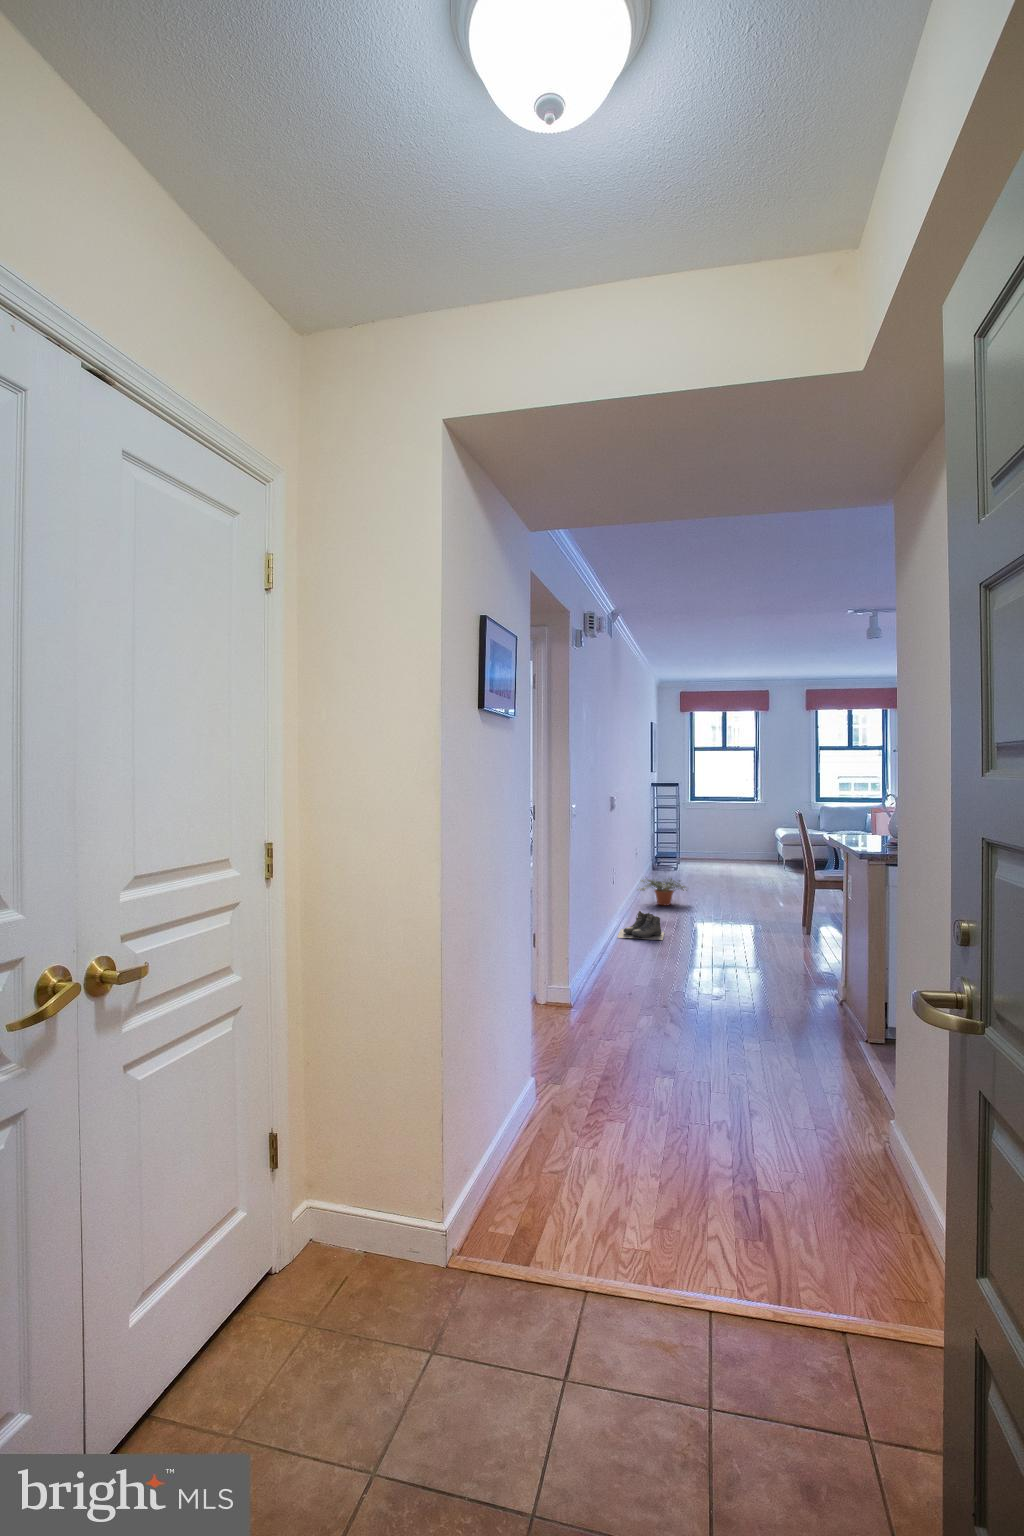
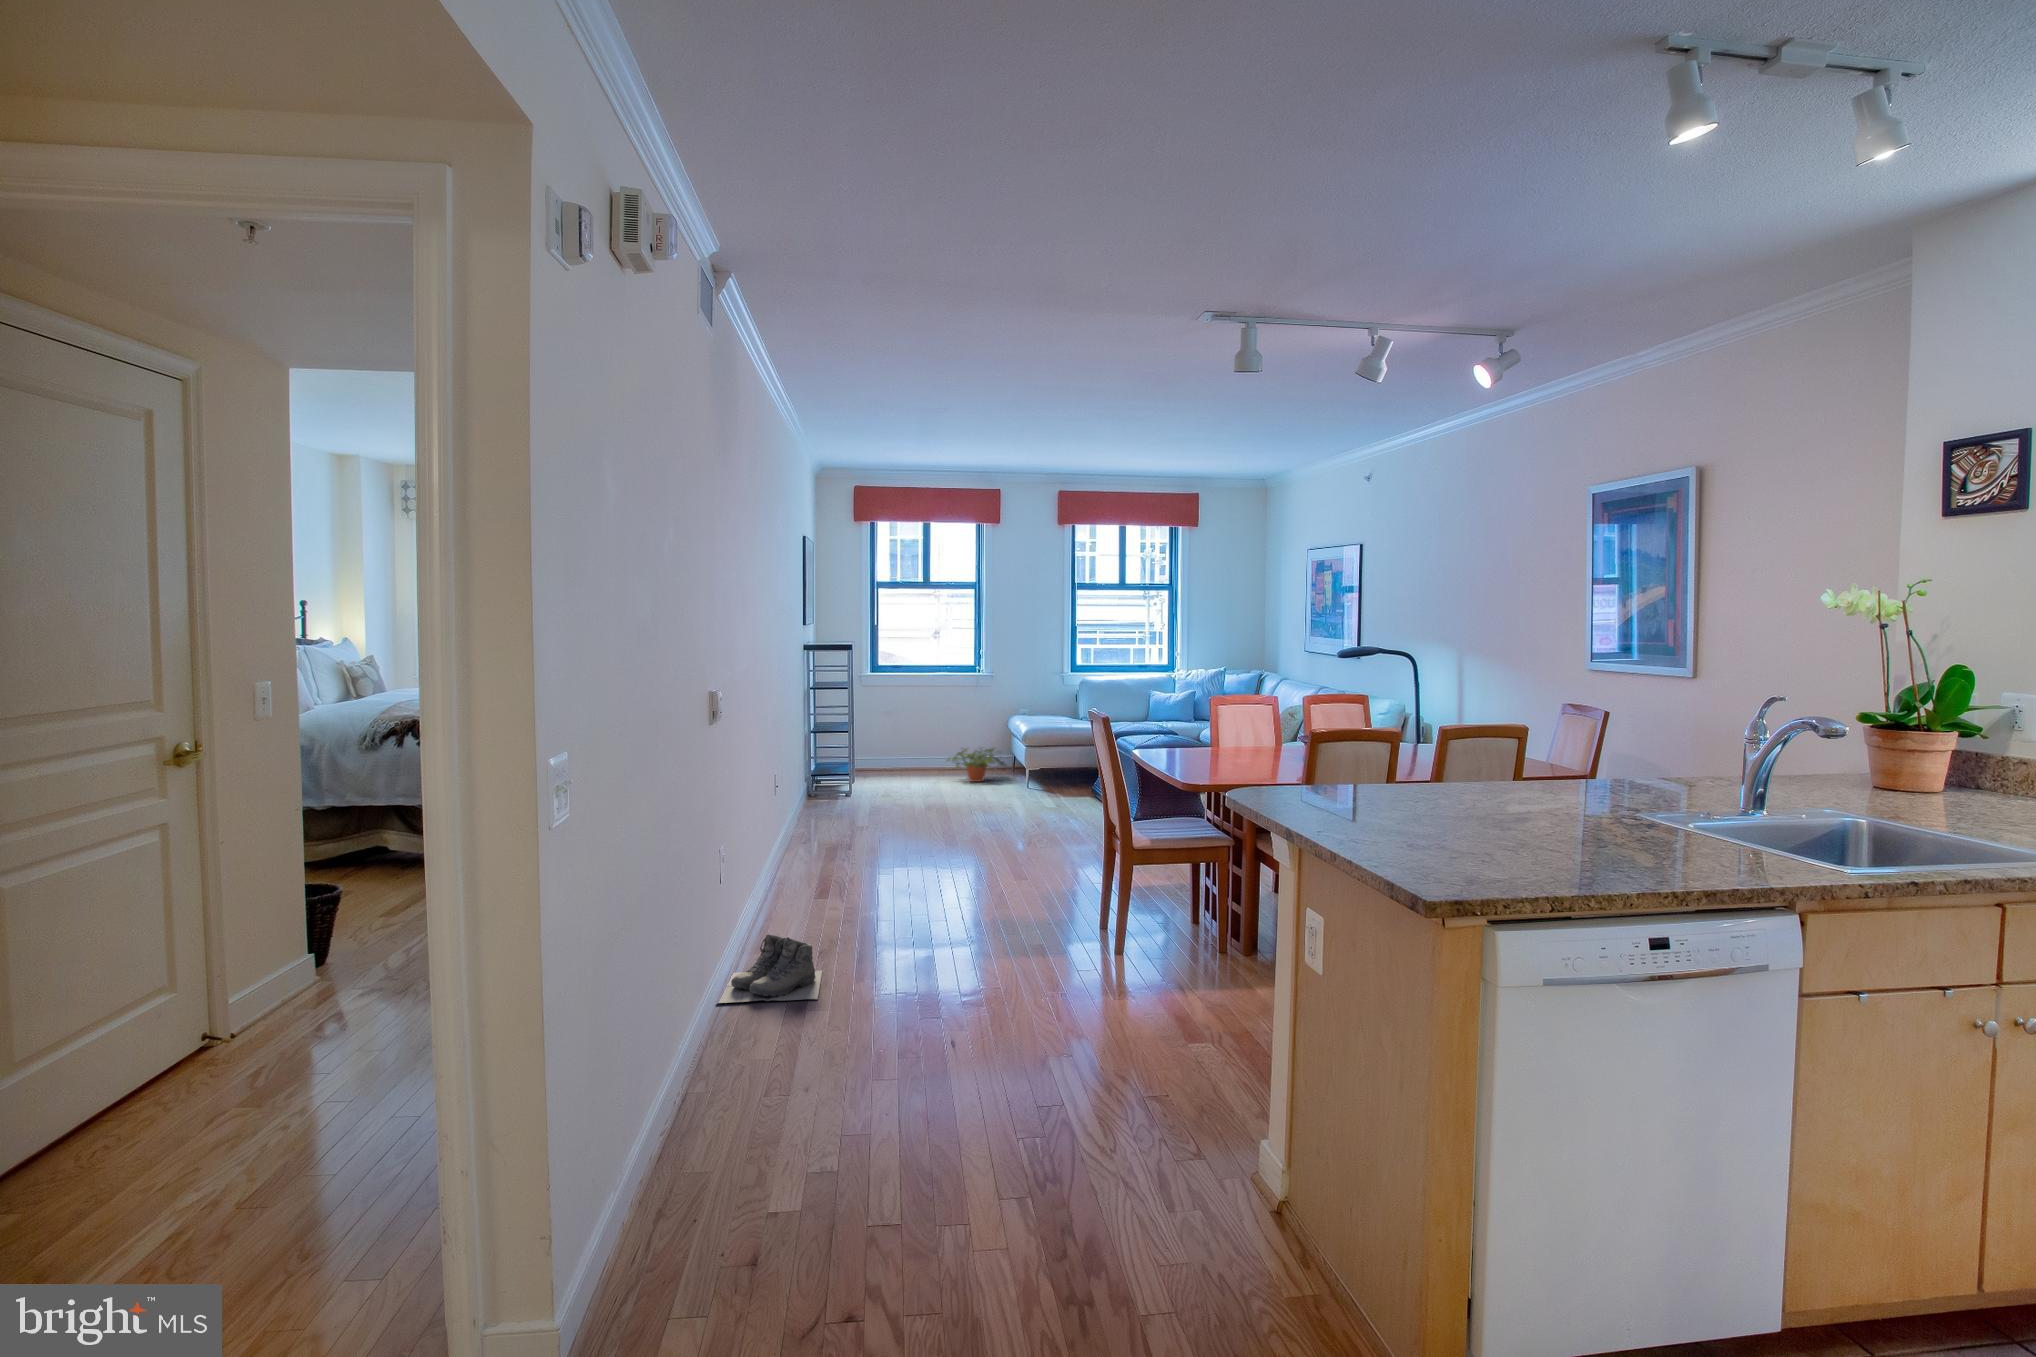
potted plant: present [640,878,687,905] -> present [948,748,1006,782]

